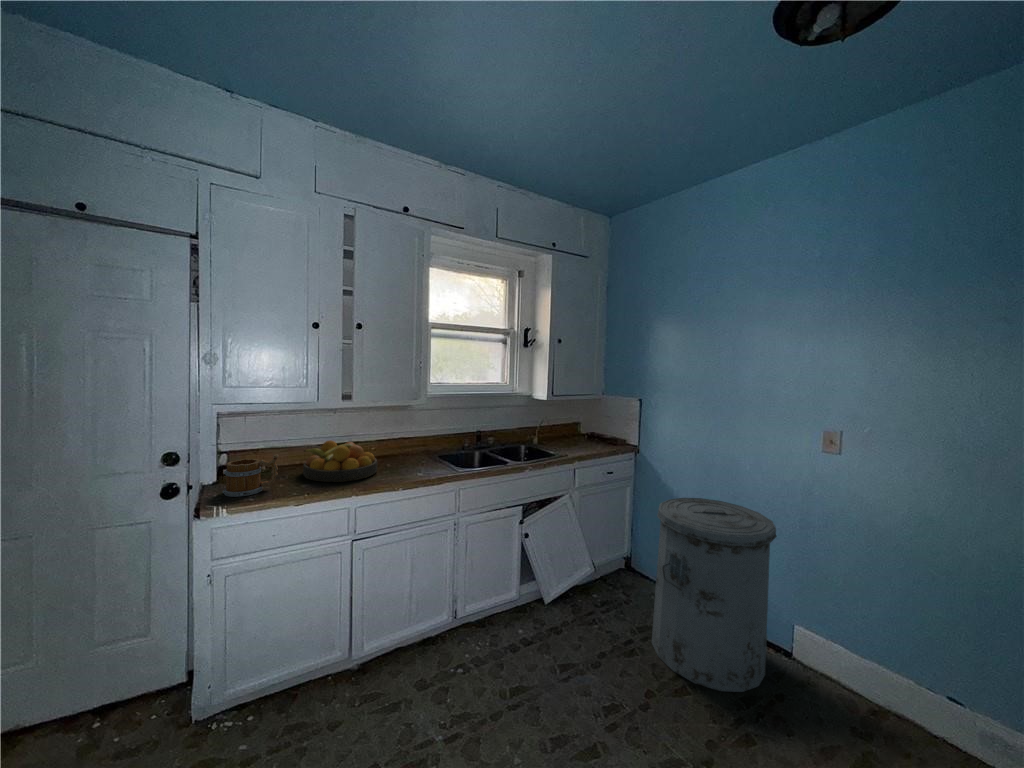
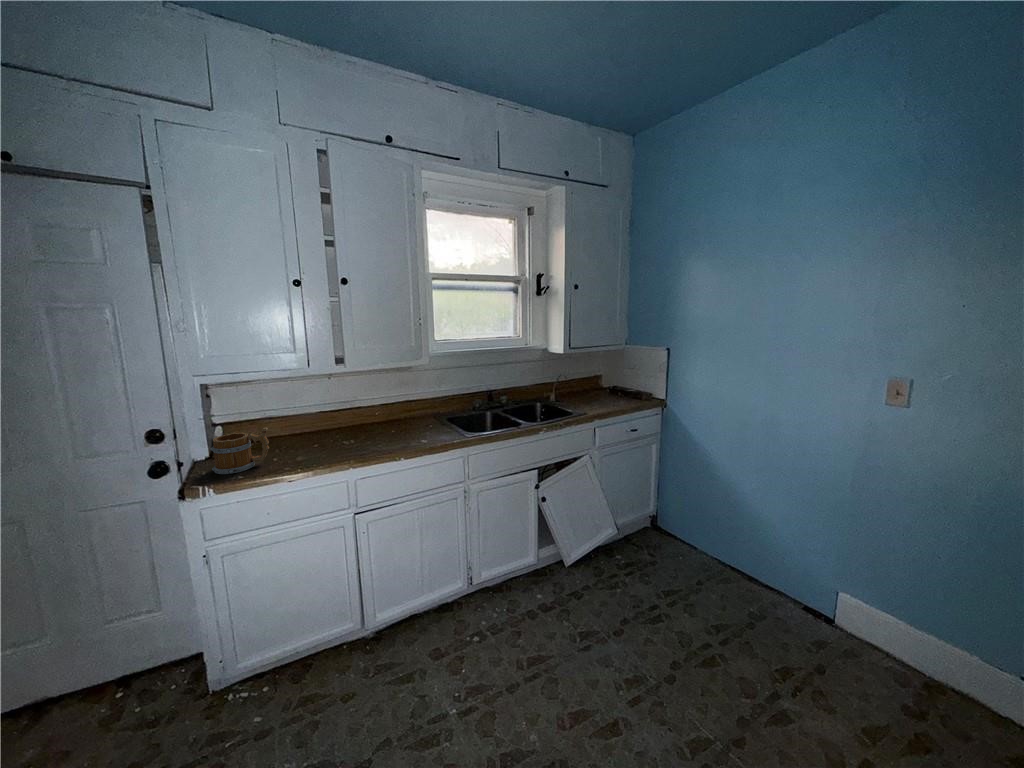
fruit bowl: present [303,440,377,482] -> none [299,408,379,453]
trash can: present [652,498,777,692] -> none [678,457,824,663]

